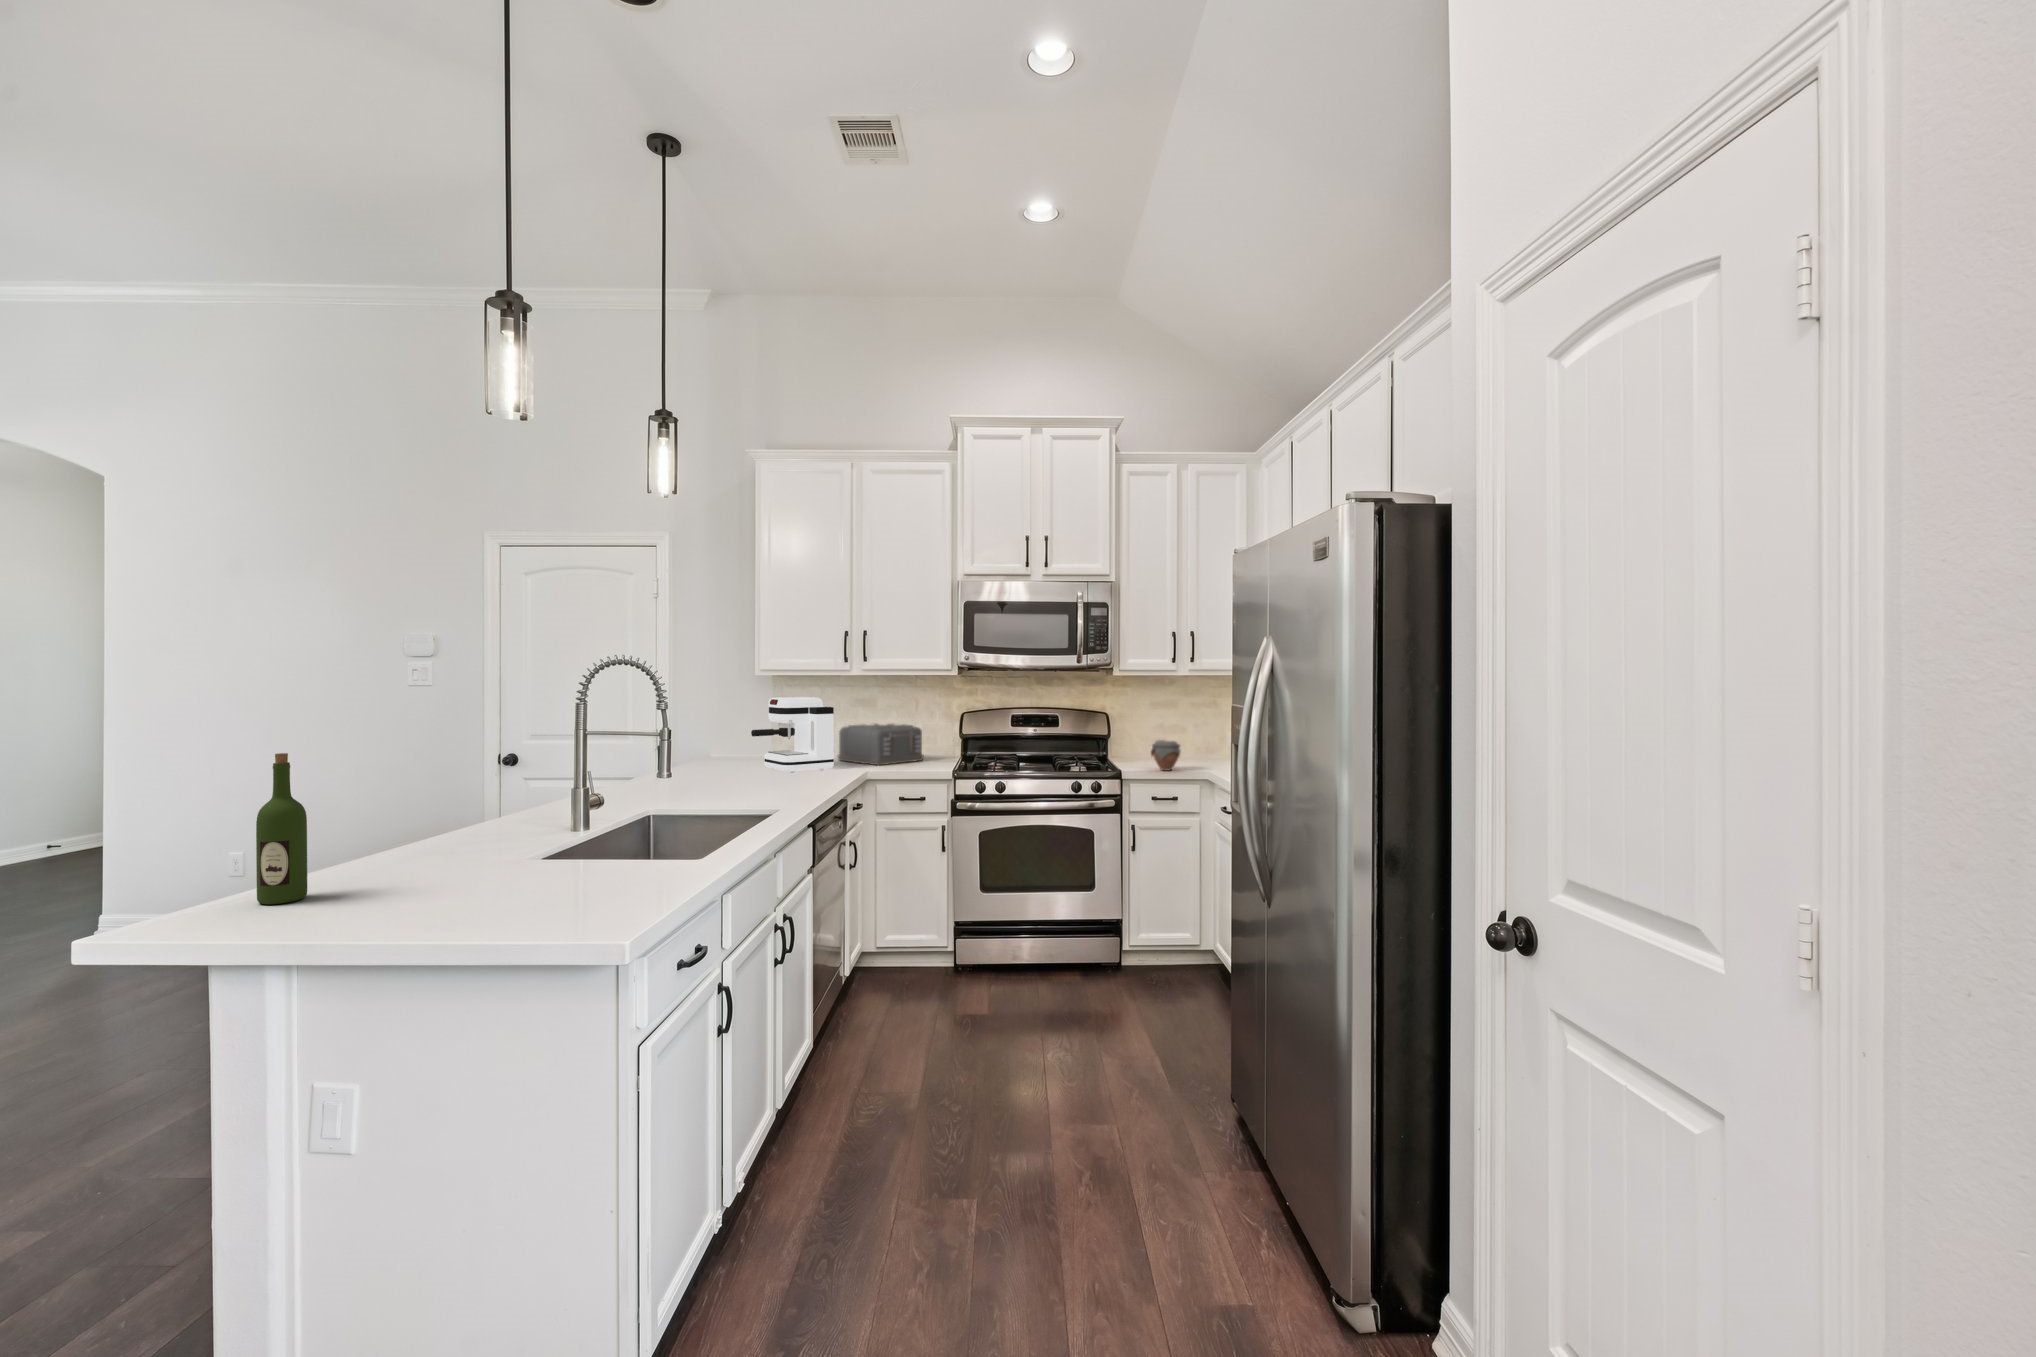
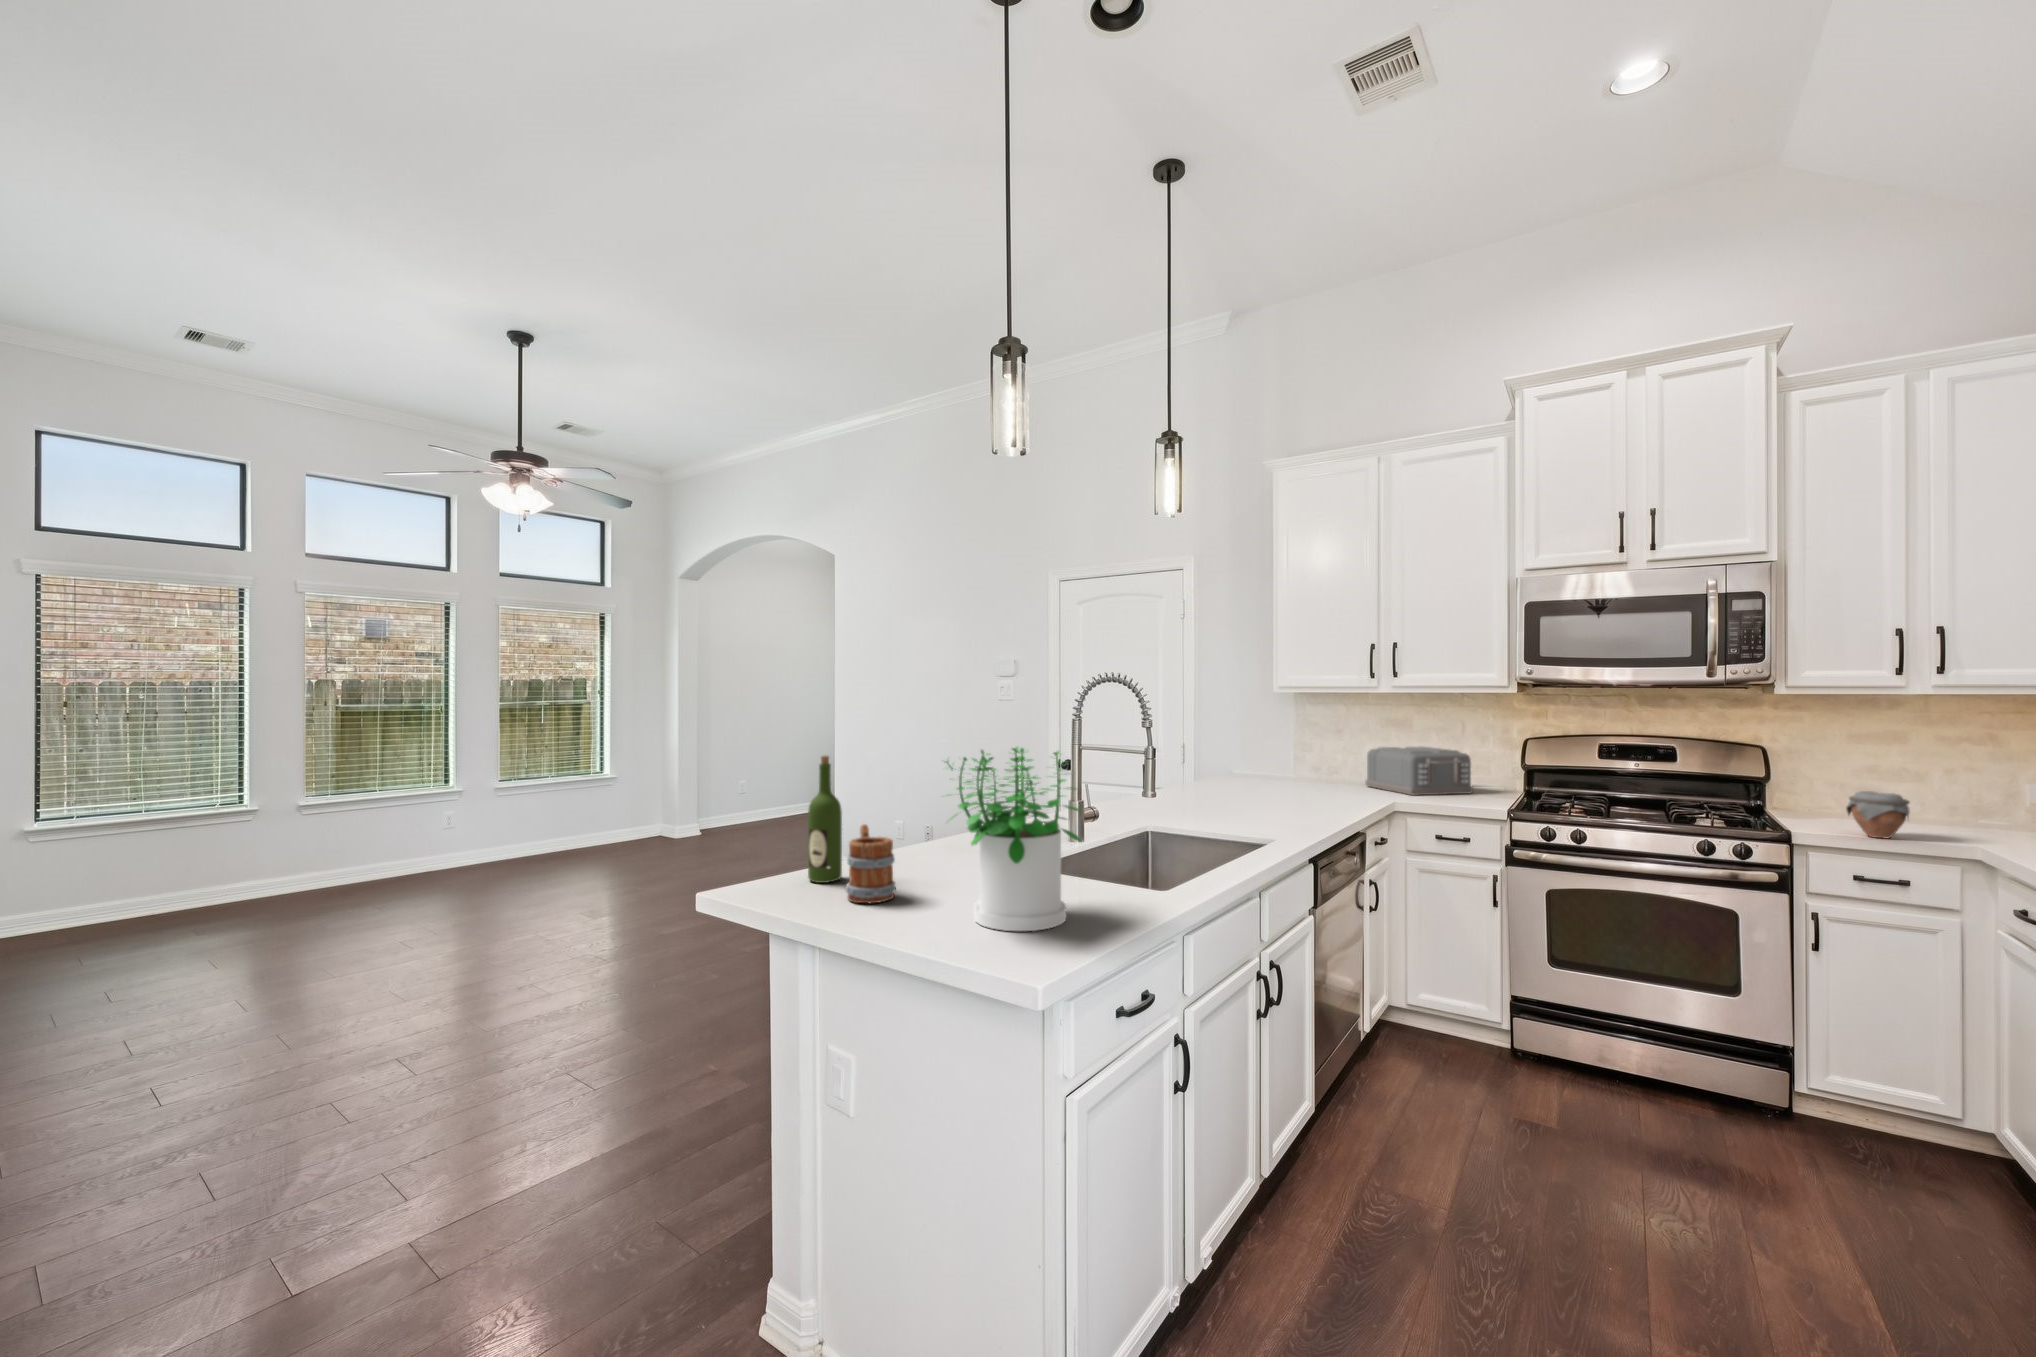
coffee maker: present [751,697,834,773] -> none [1265,715,1357,797]
potted plant: none [474,730,634,912] -> present [946,747,1081,931]
mug: none [331,828,403,915] -> present [846,824,896,903]

